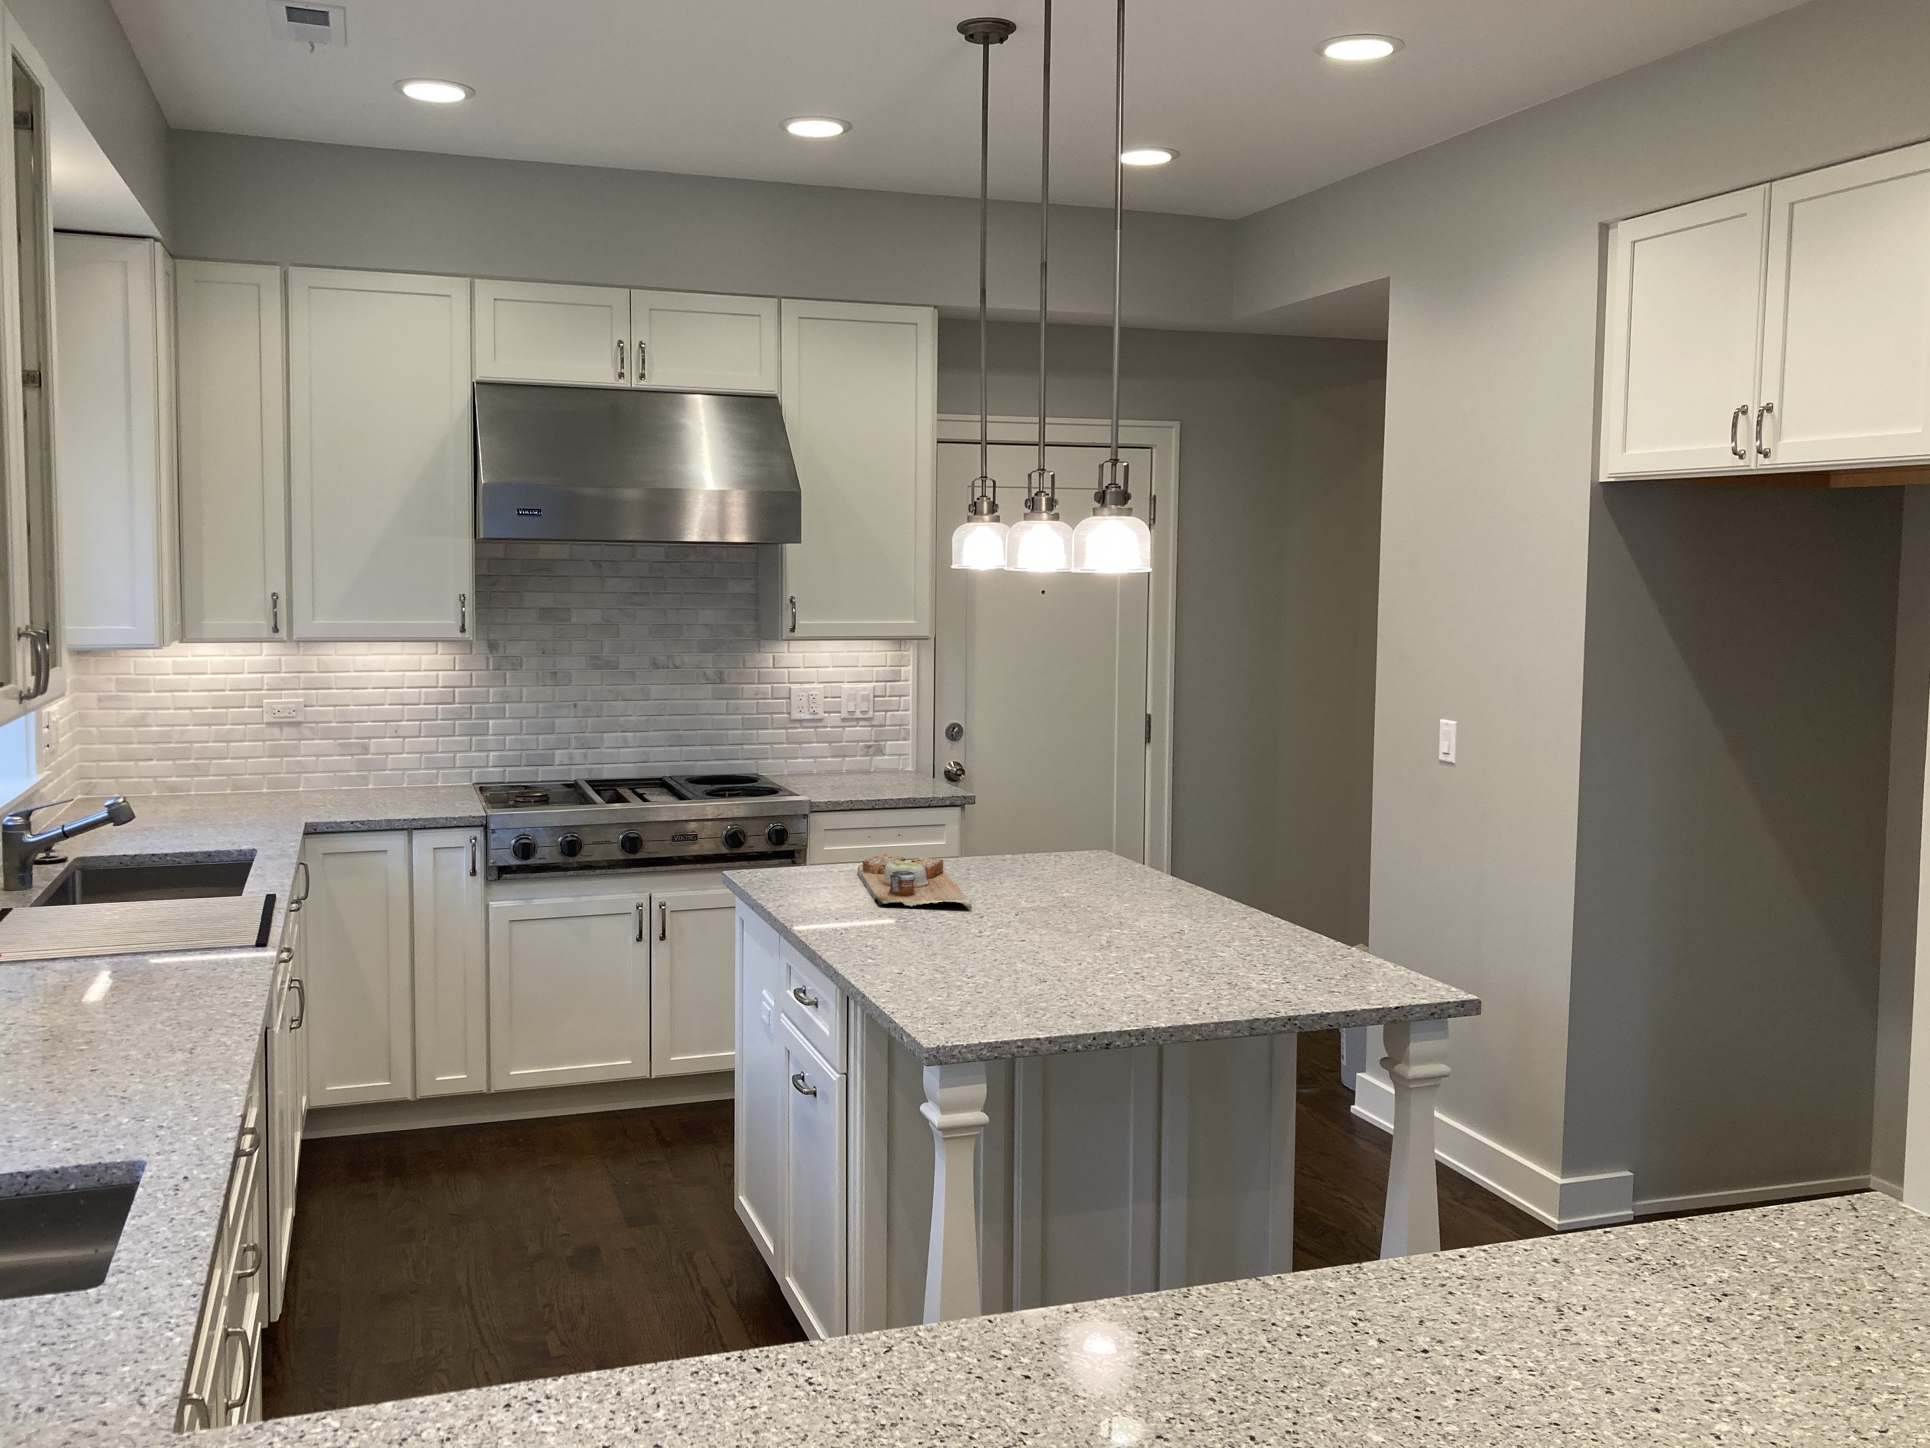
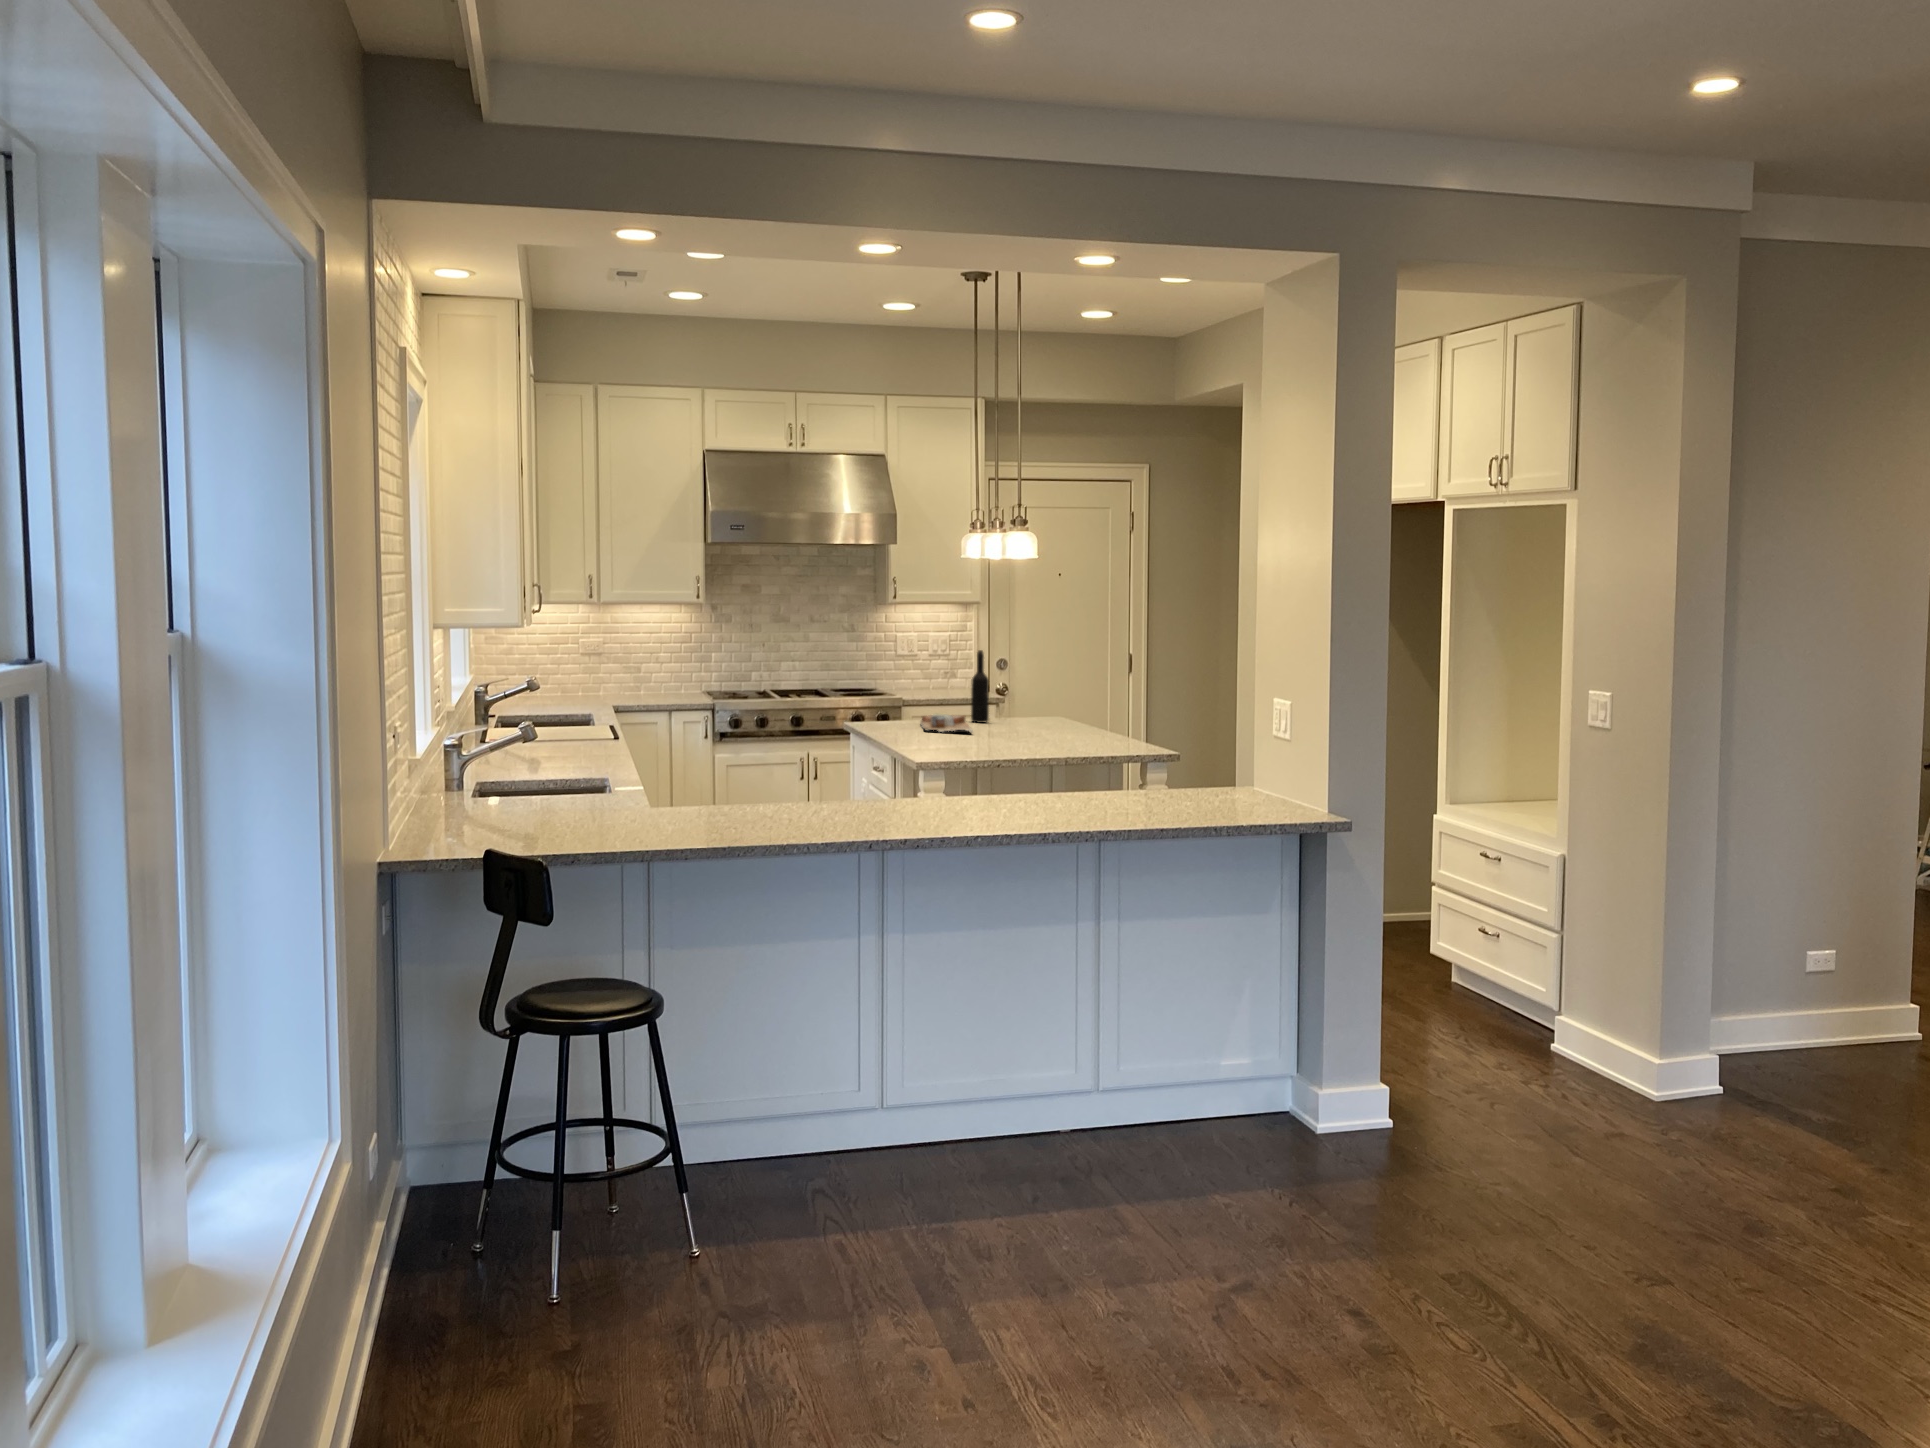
wine bottle: none [938,729,969,857] -> present [971,650,989,723]

